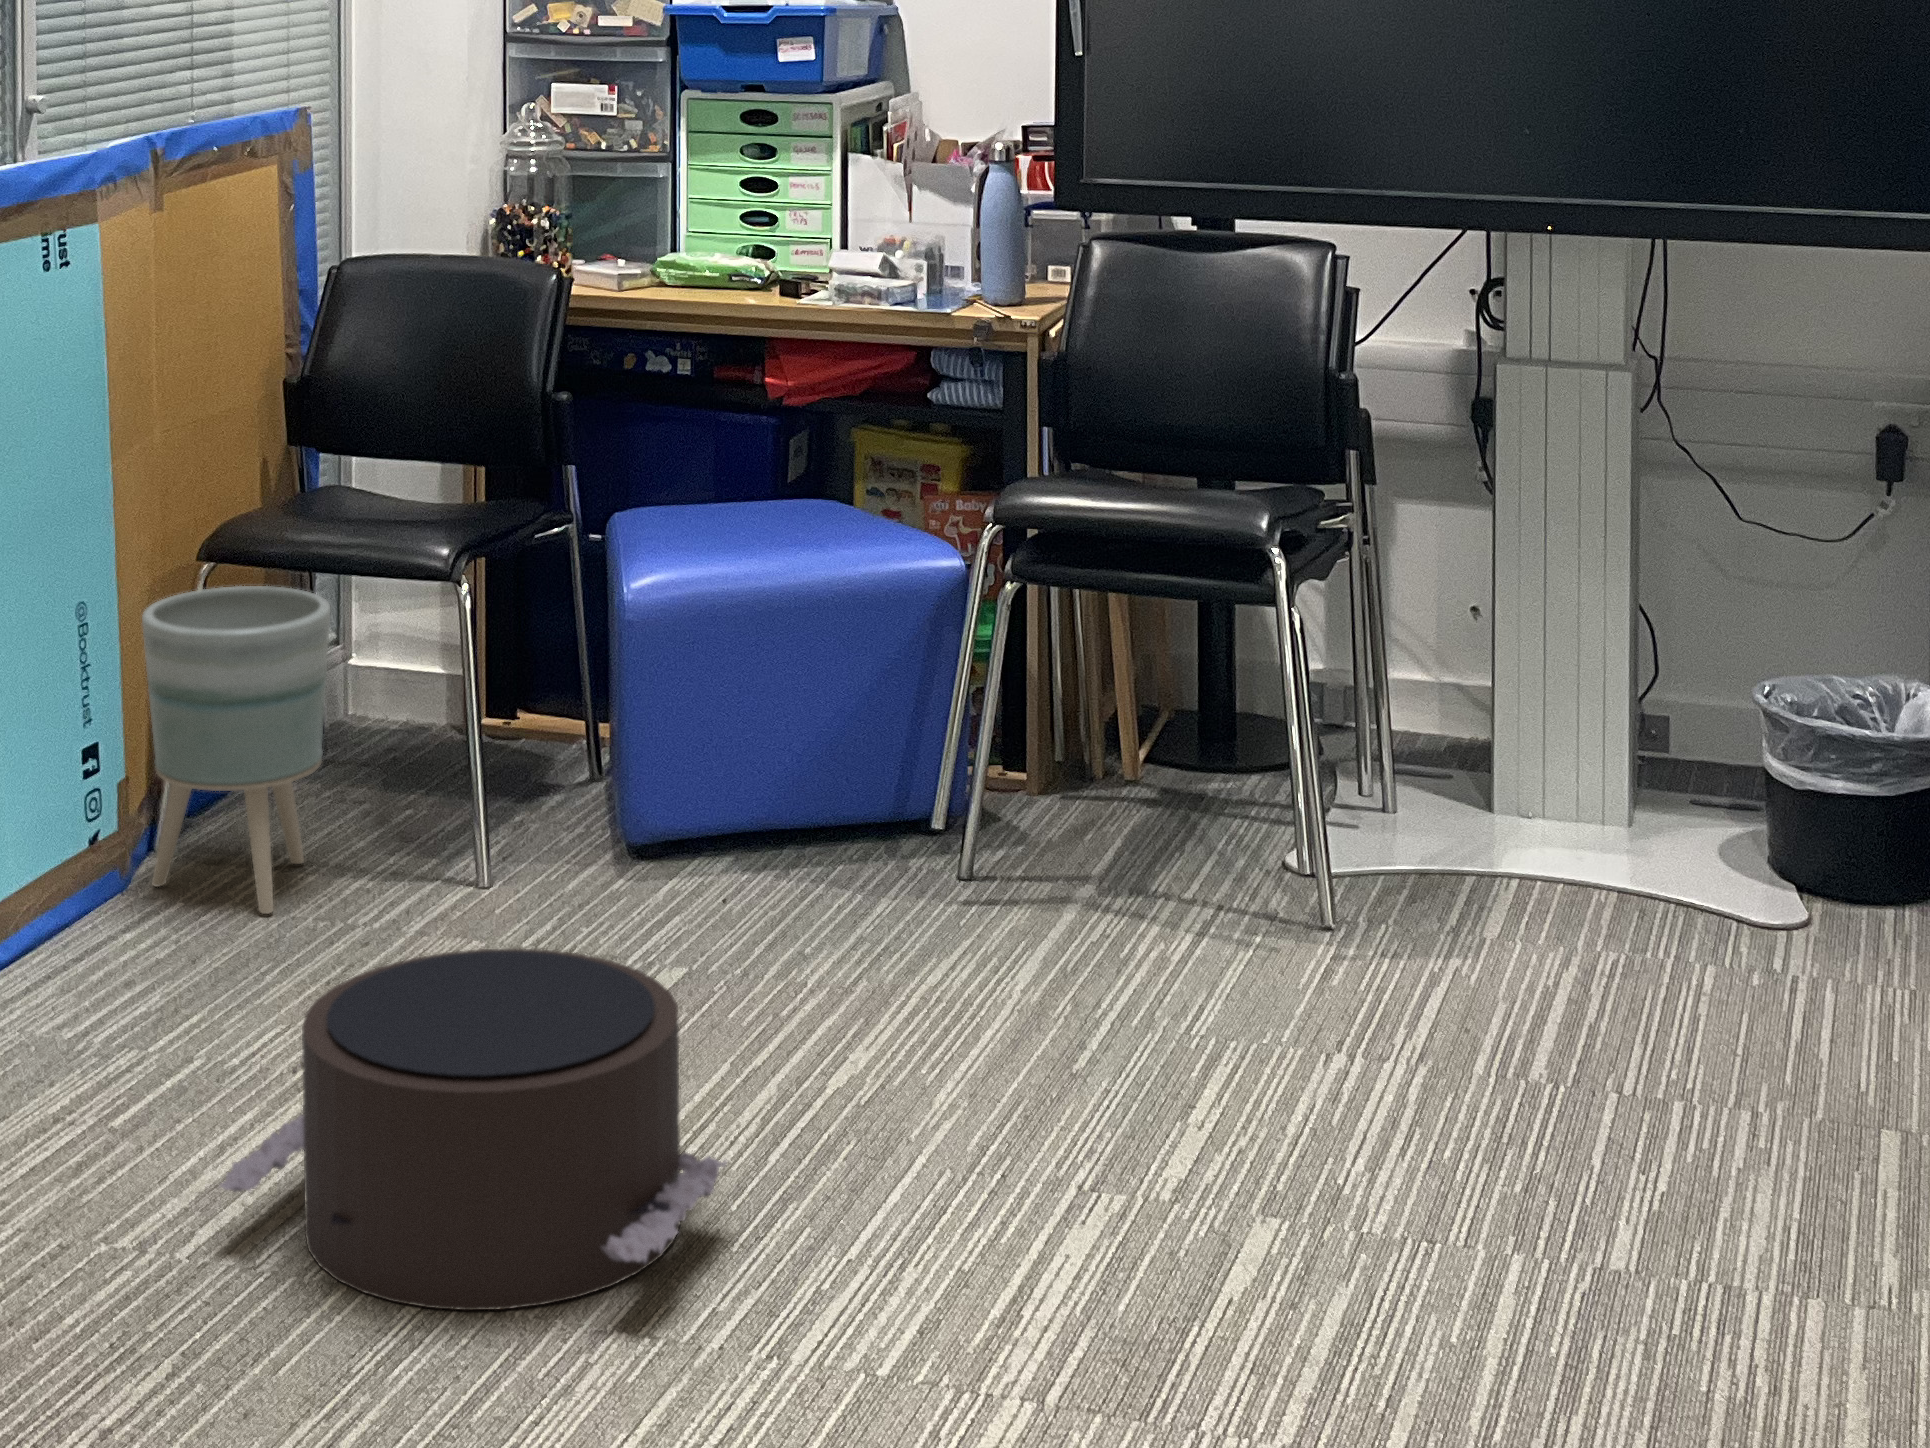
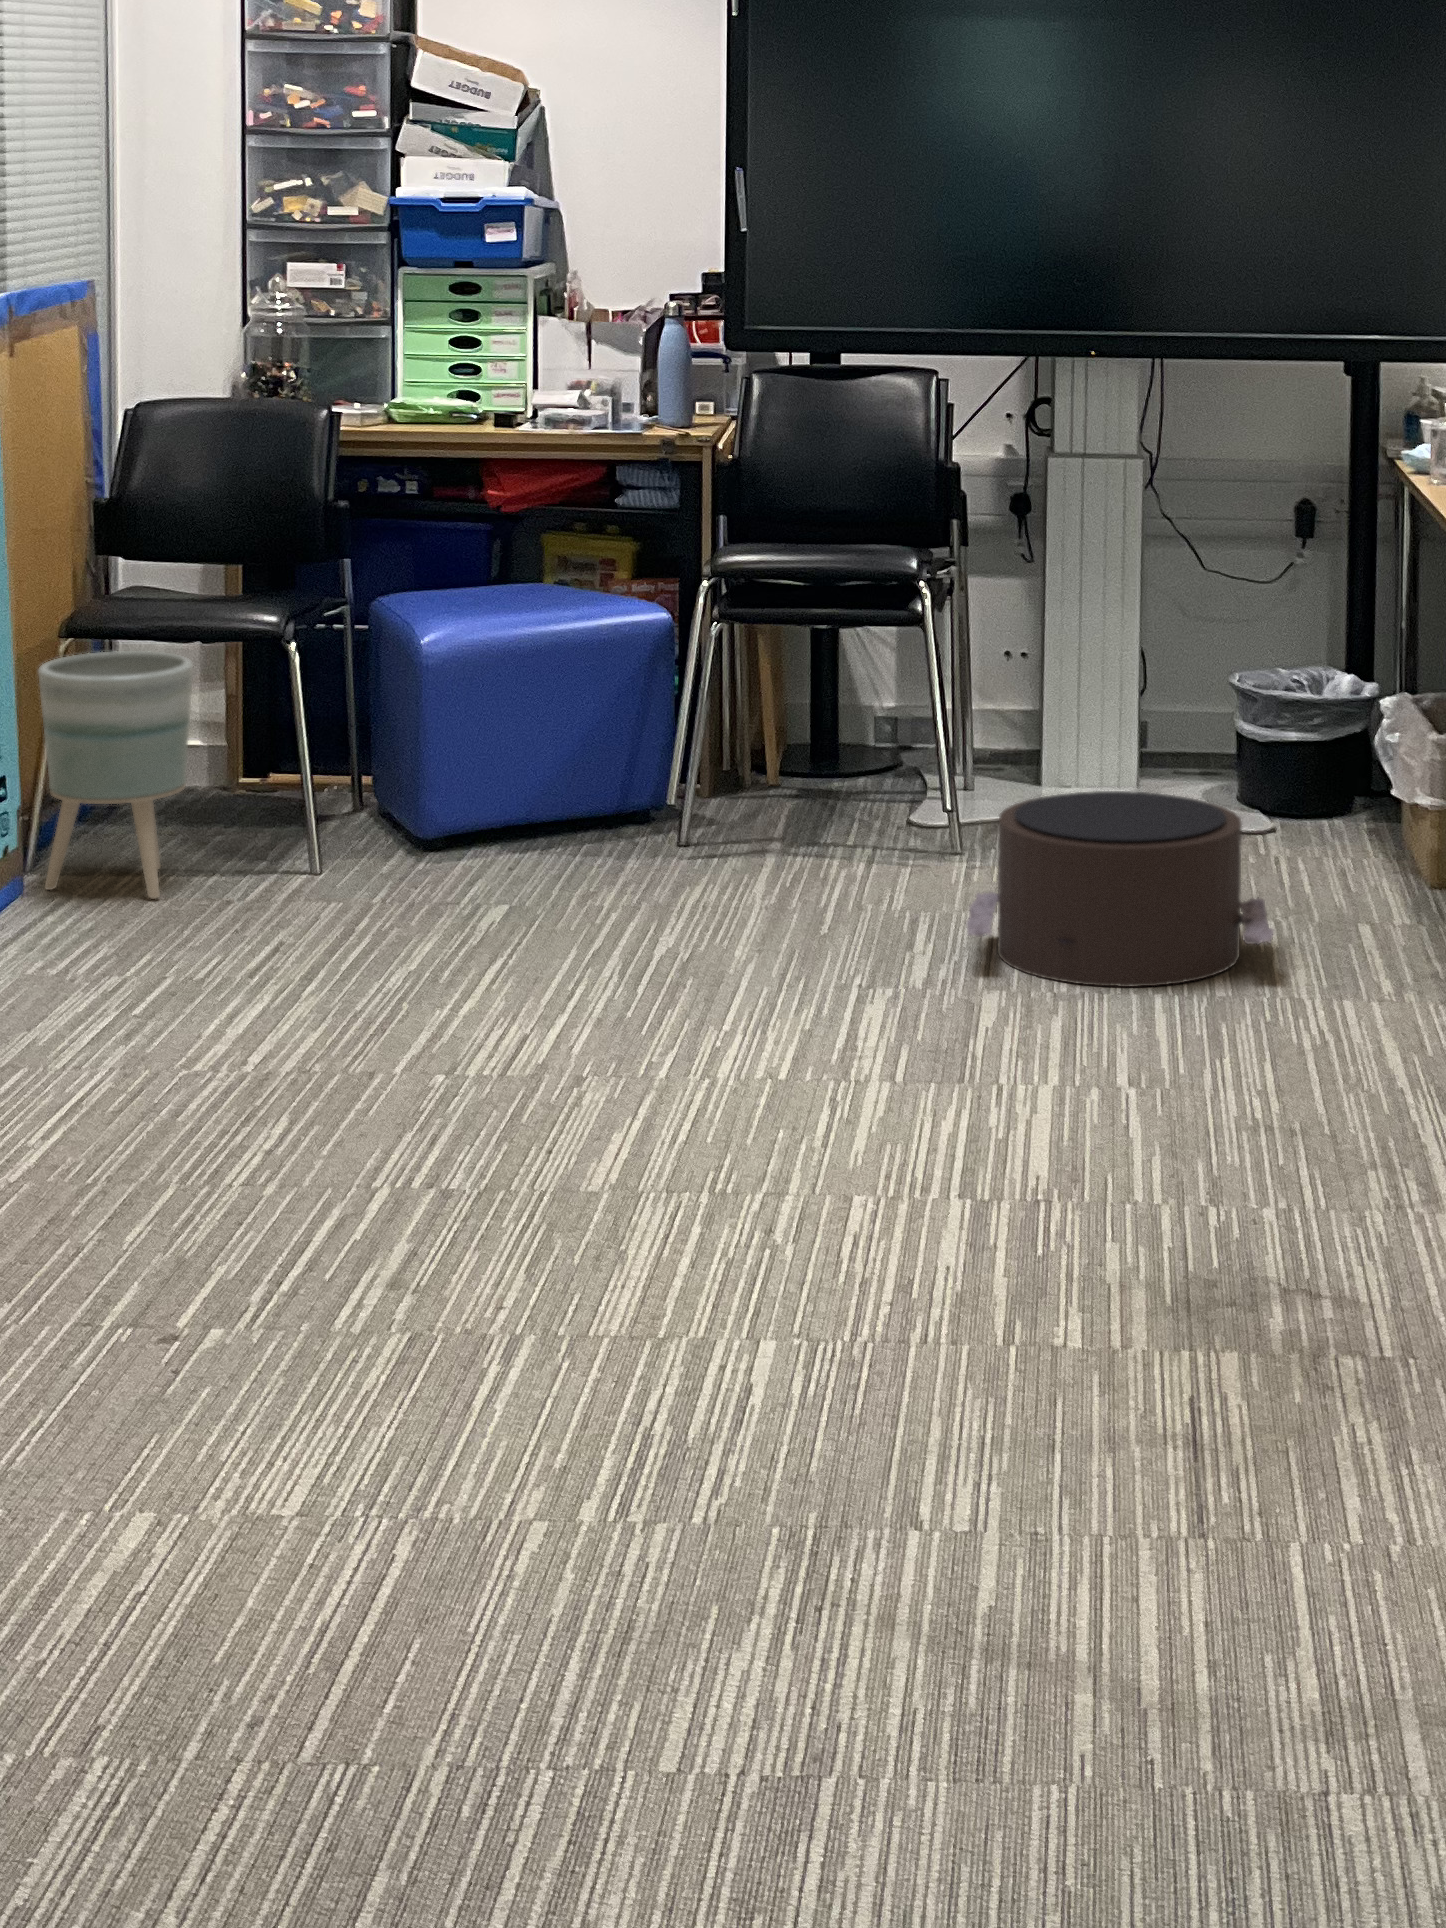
pouf: present [220,949,727,1310] -> present [966,791,1274,987]

